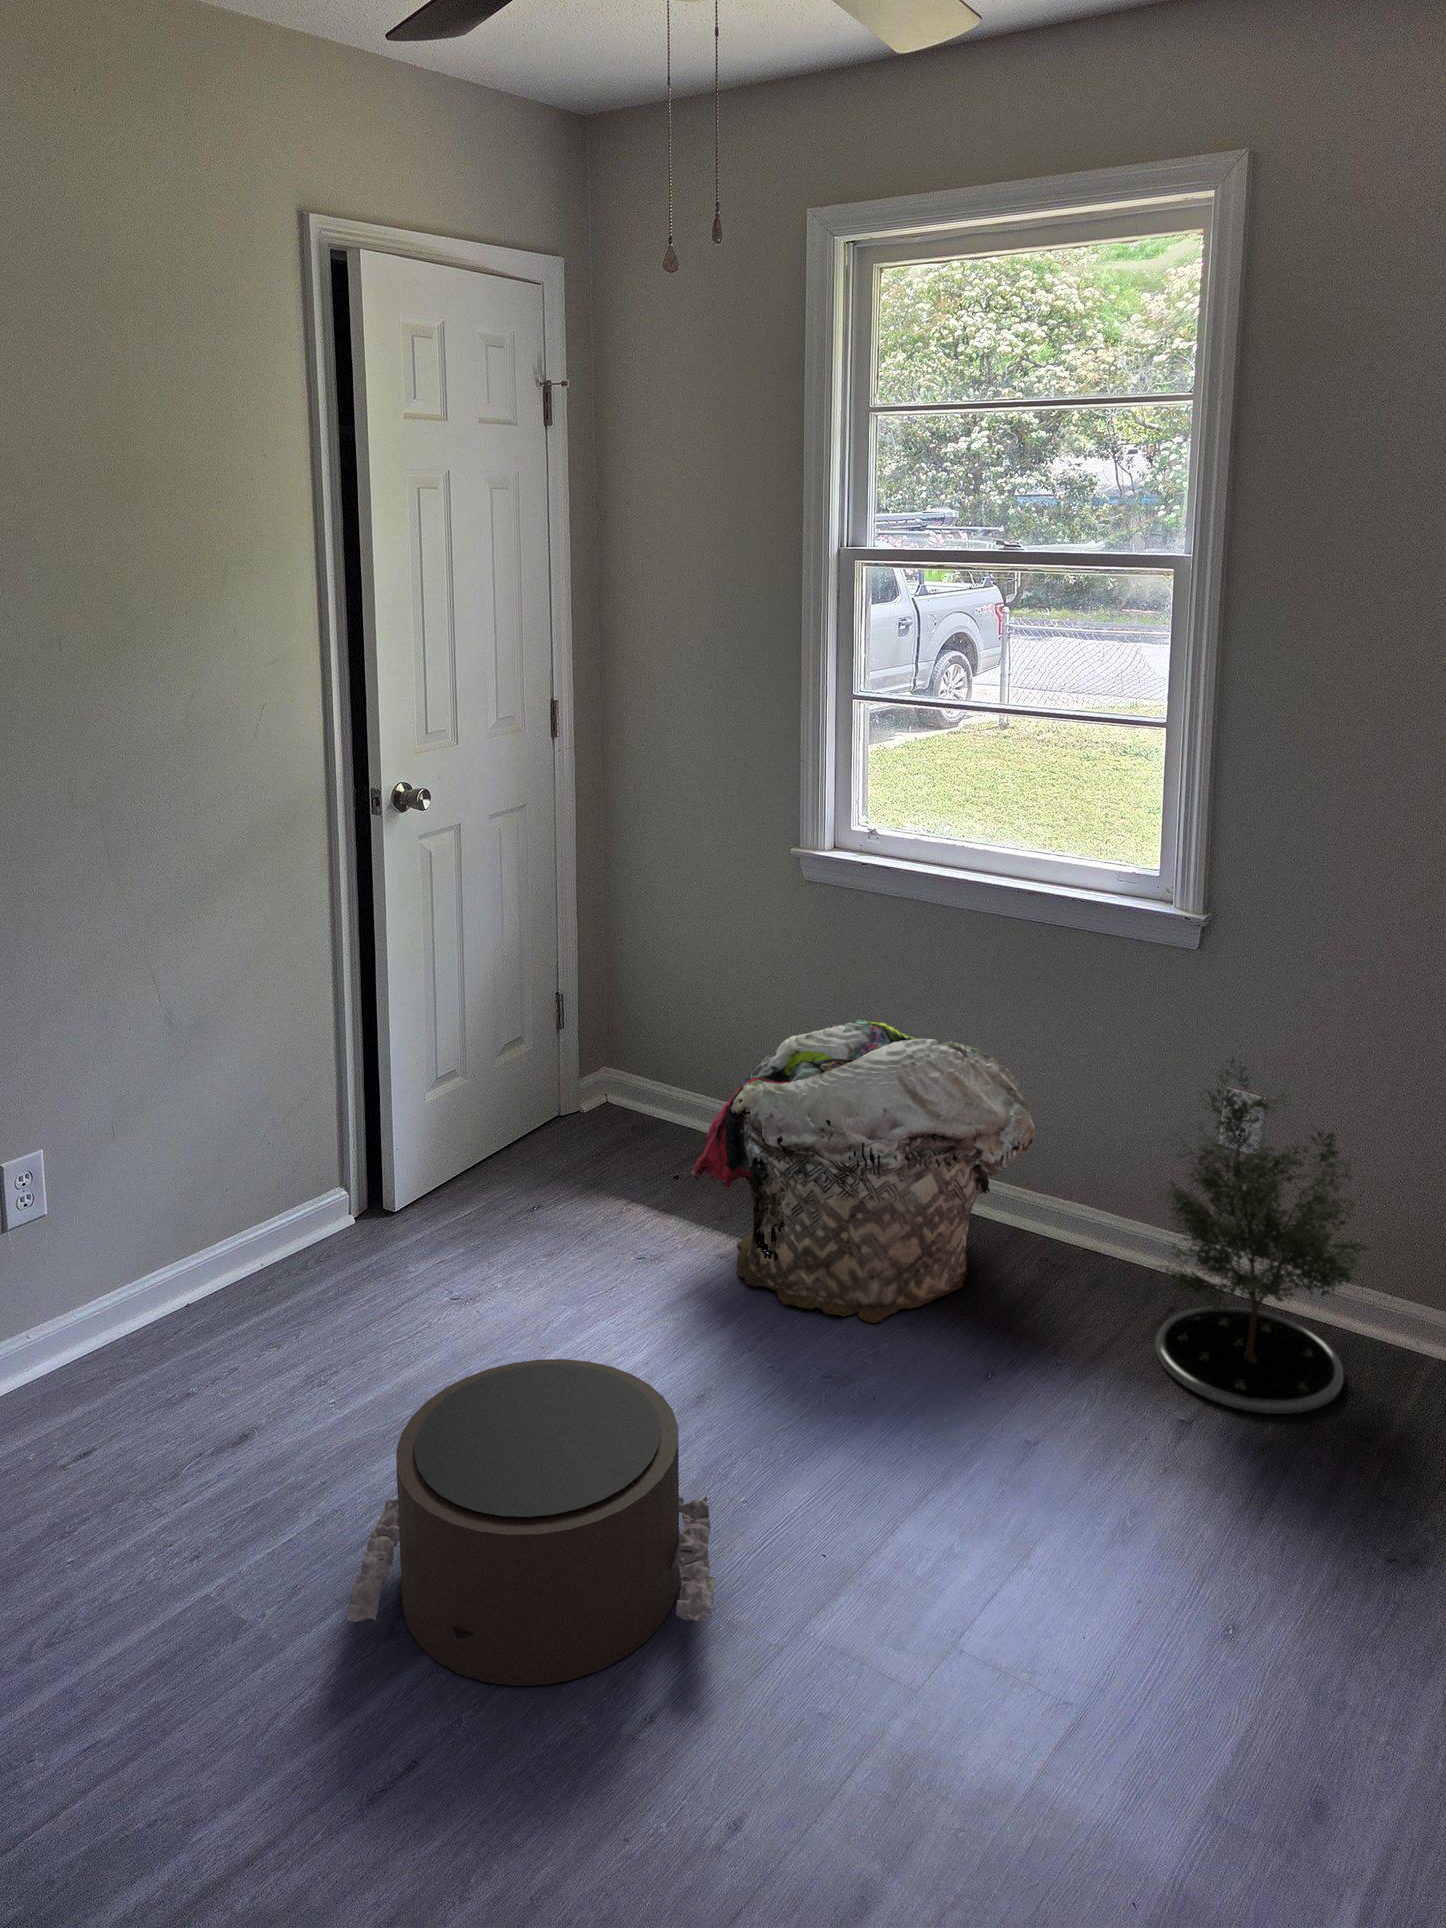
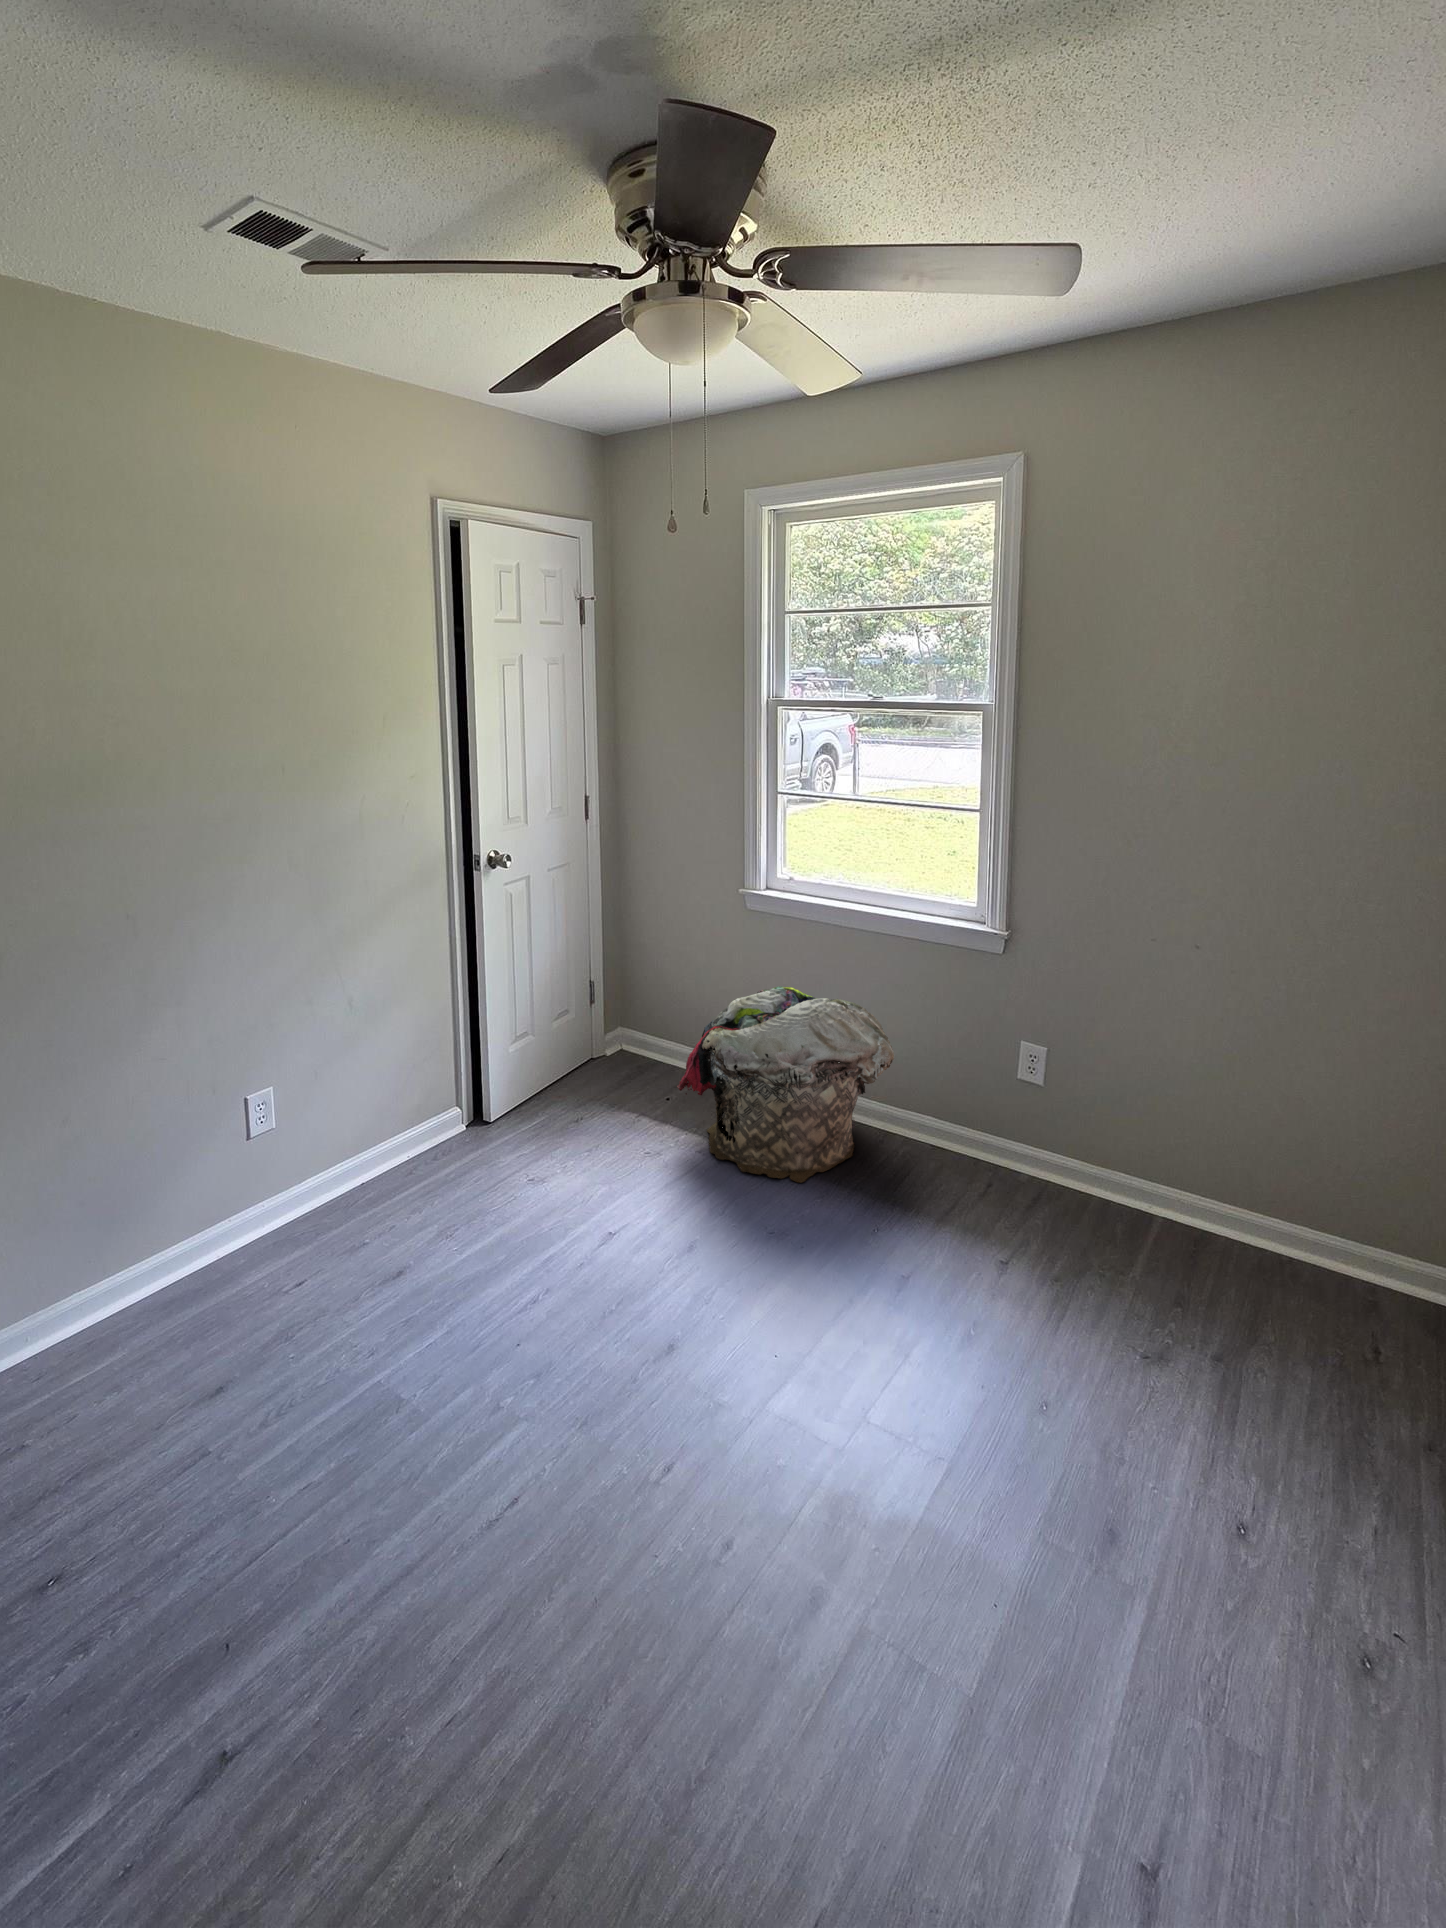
potted tree: present [1156,1058,1368,1414] -> none [977,1006,1120,1239]
pouf: present [347,1359,716,1686] -> none [488,1224,728,1460]

